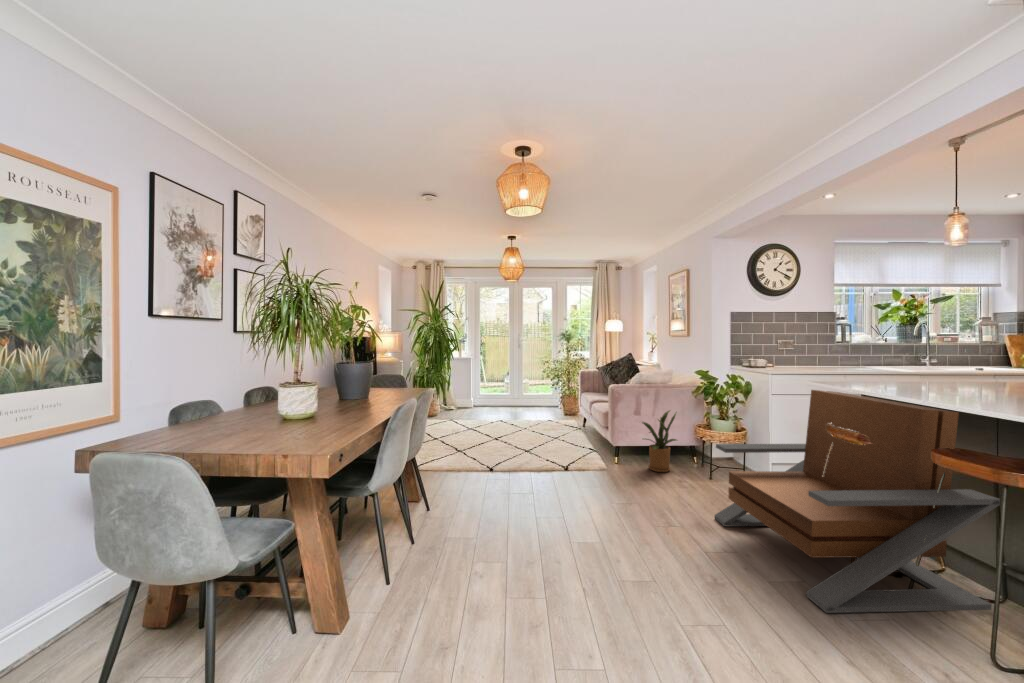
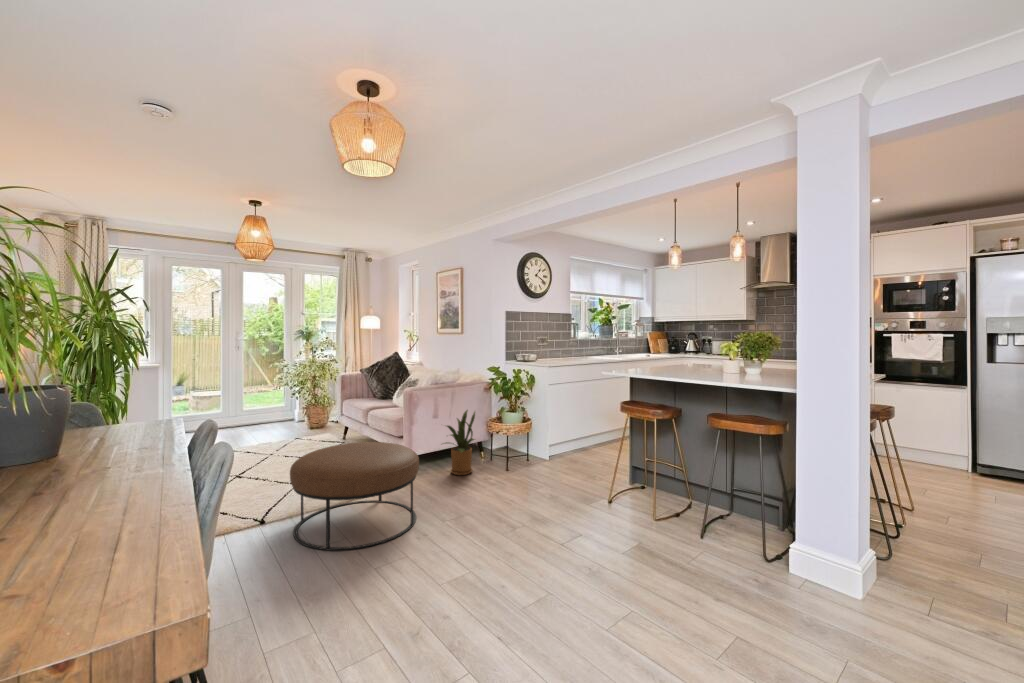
lounge chair: present [715,390,1000,613] -> none [541,378,733,559]
ottoman: none [497,424,595,507] -> present [290,442,419,550]

